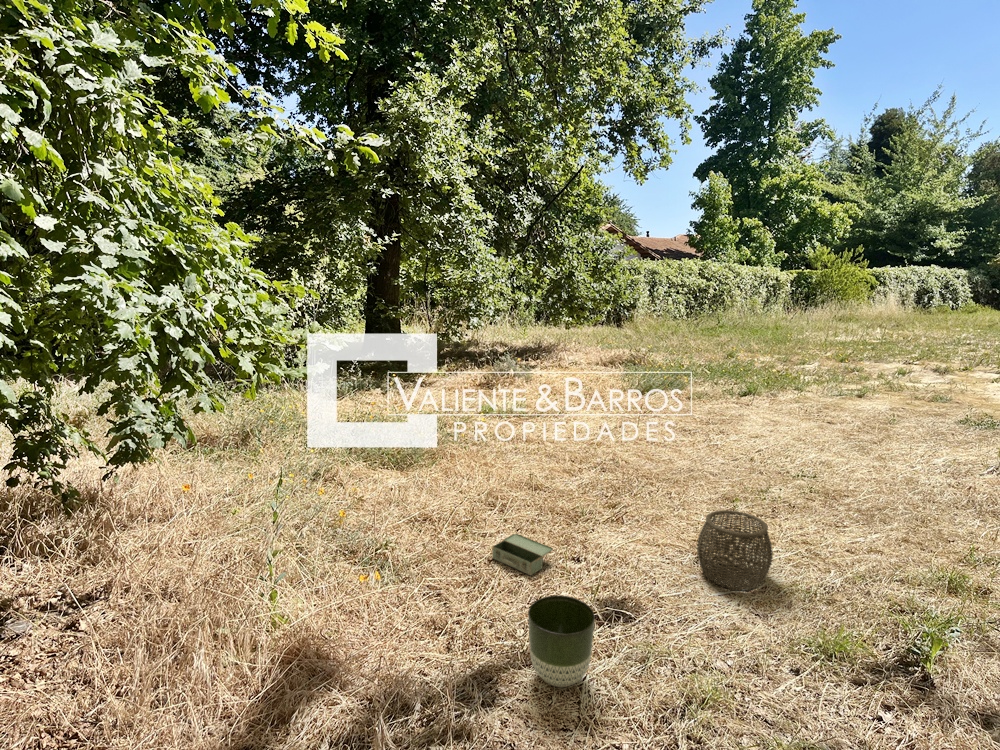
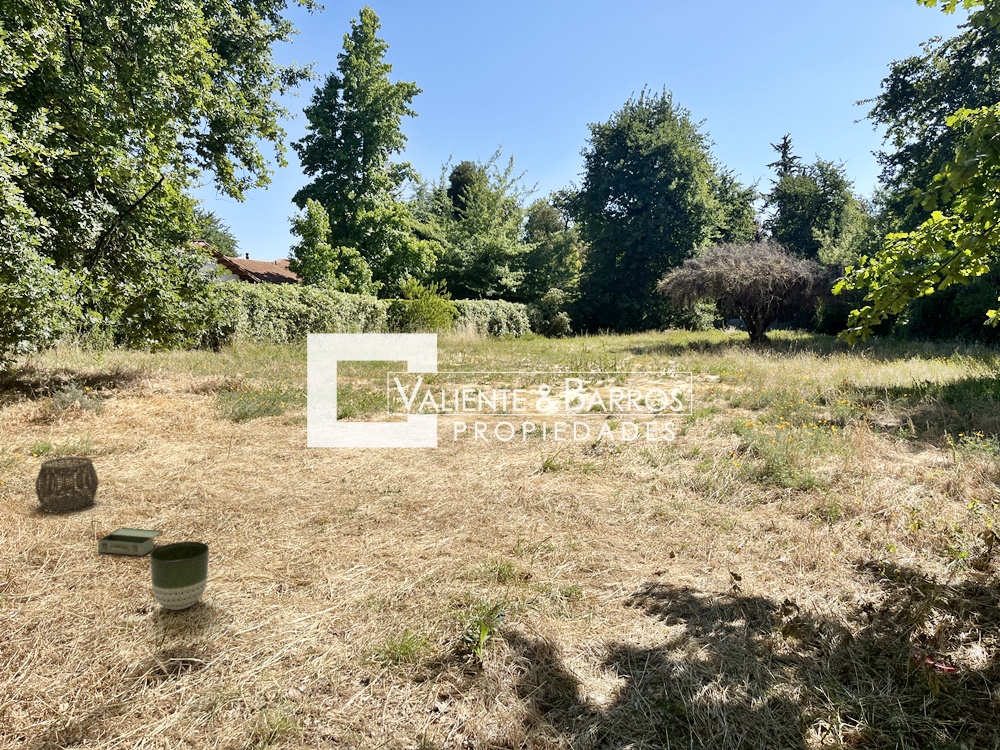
woven basket: present [697,510,773,591] -> present [35,457,98,511]

